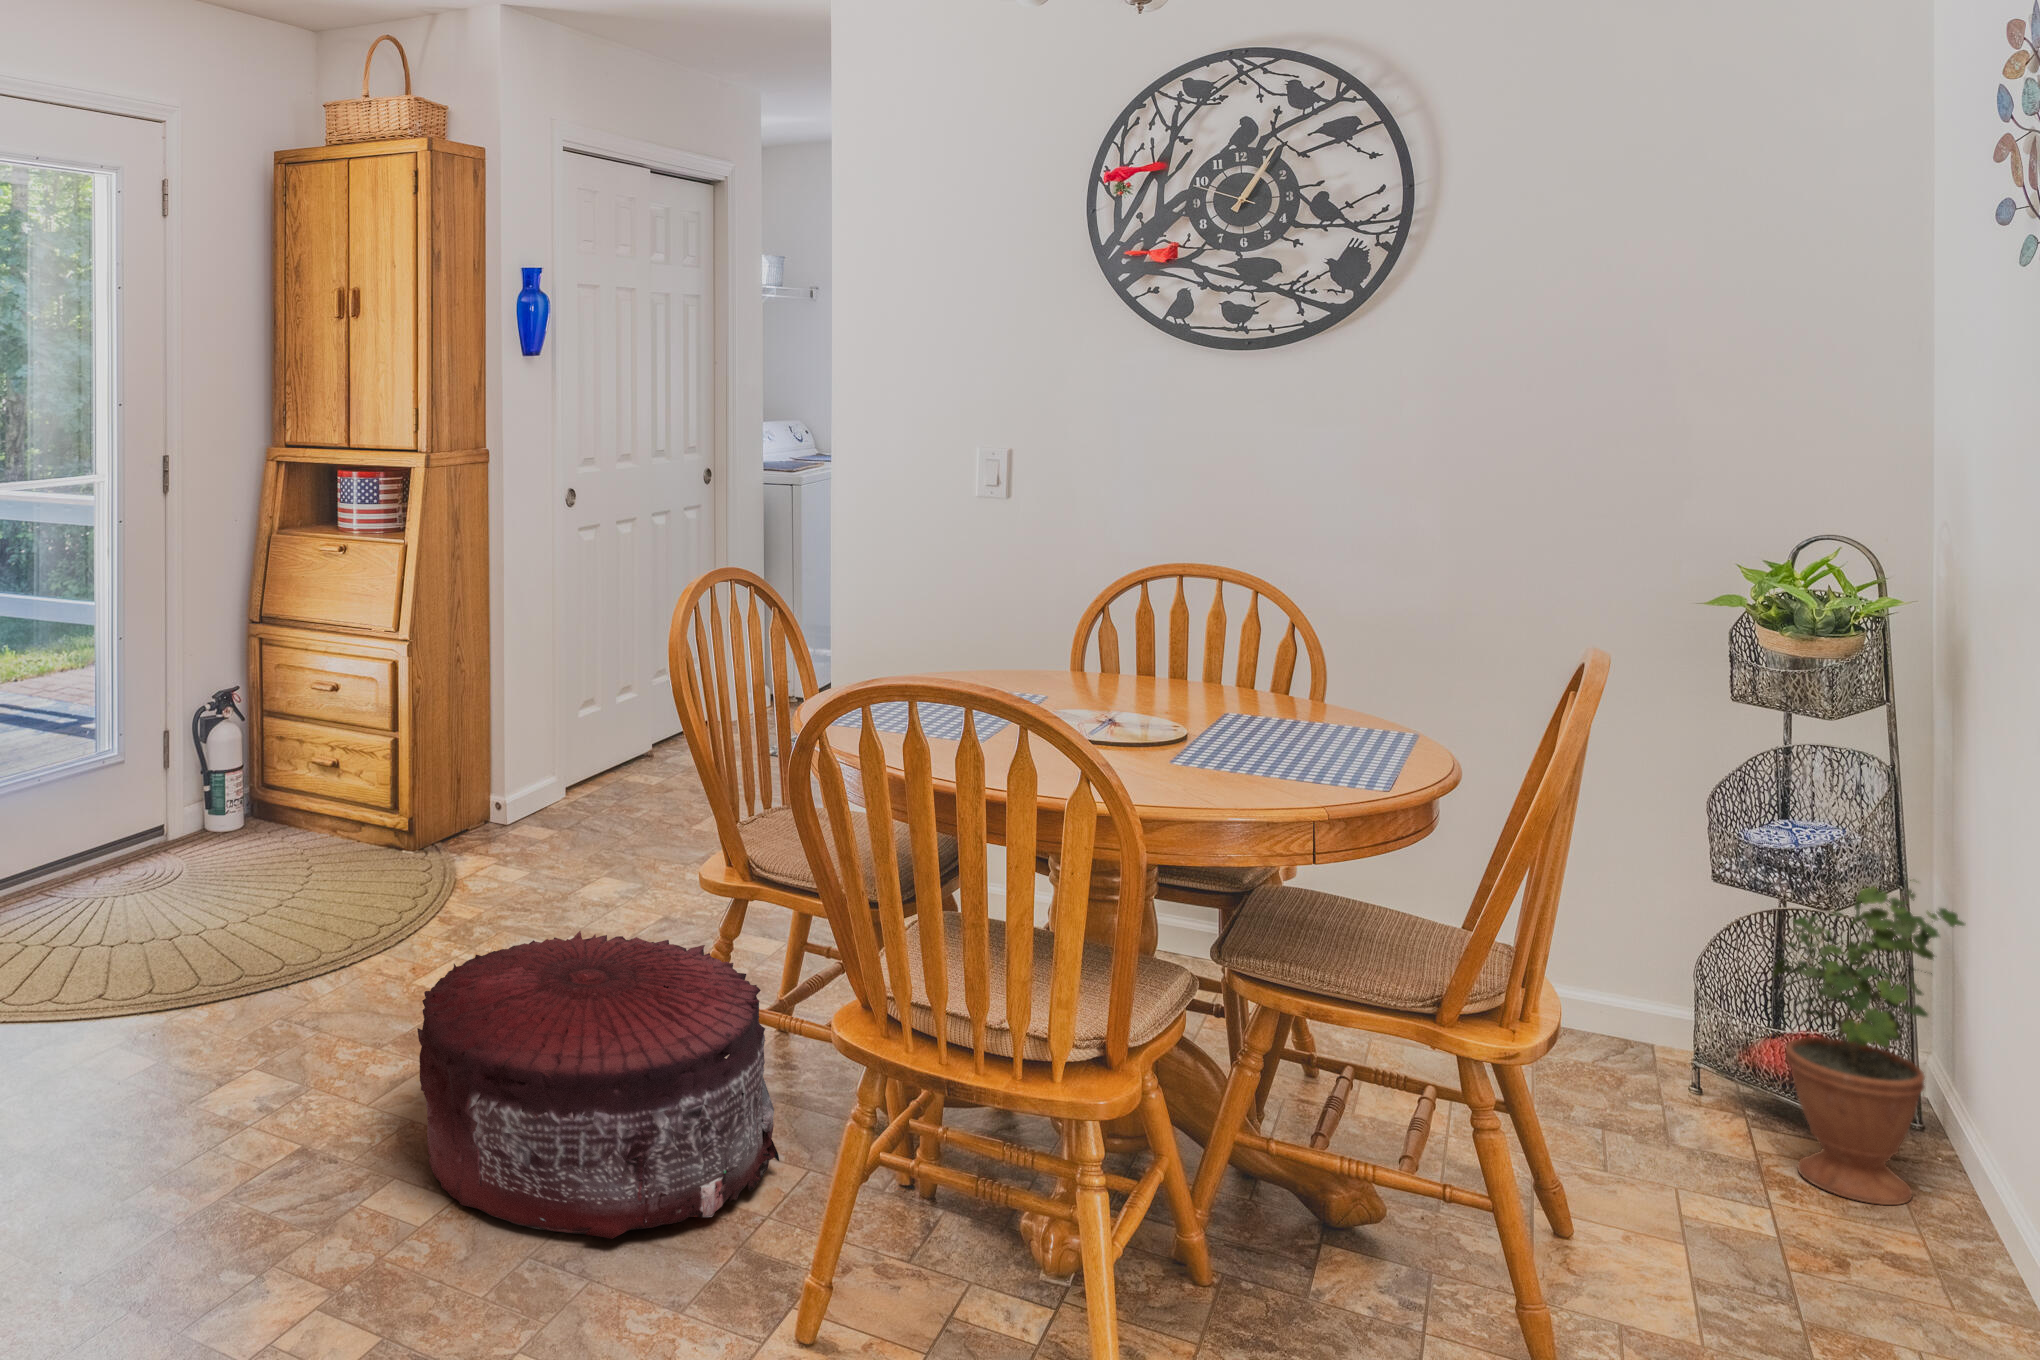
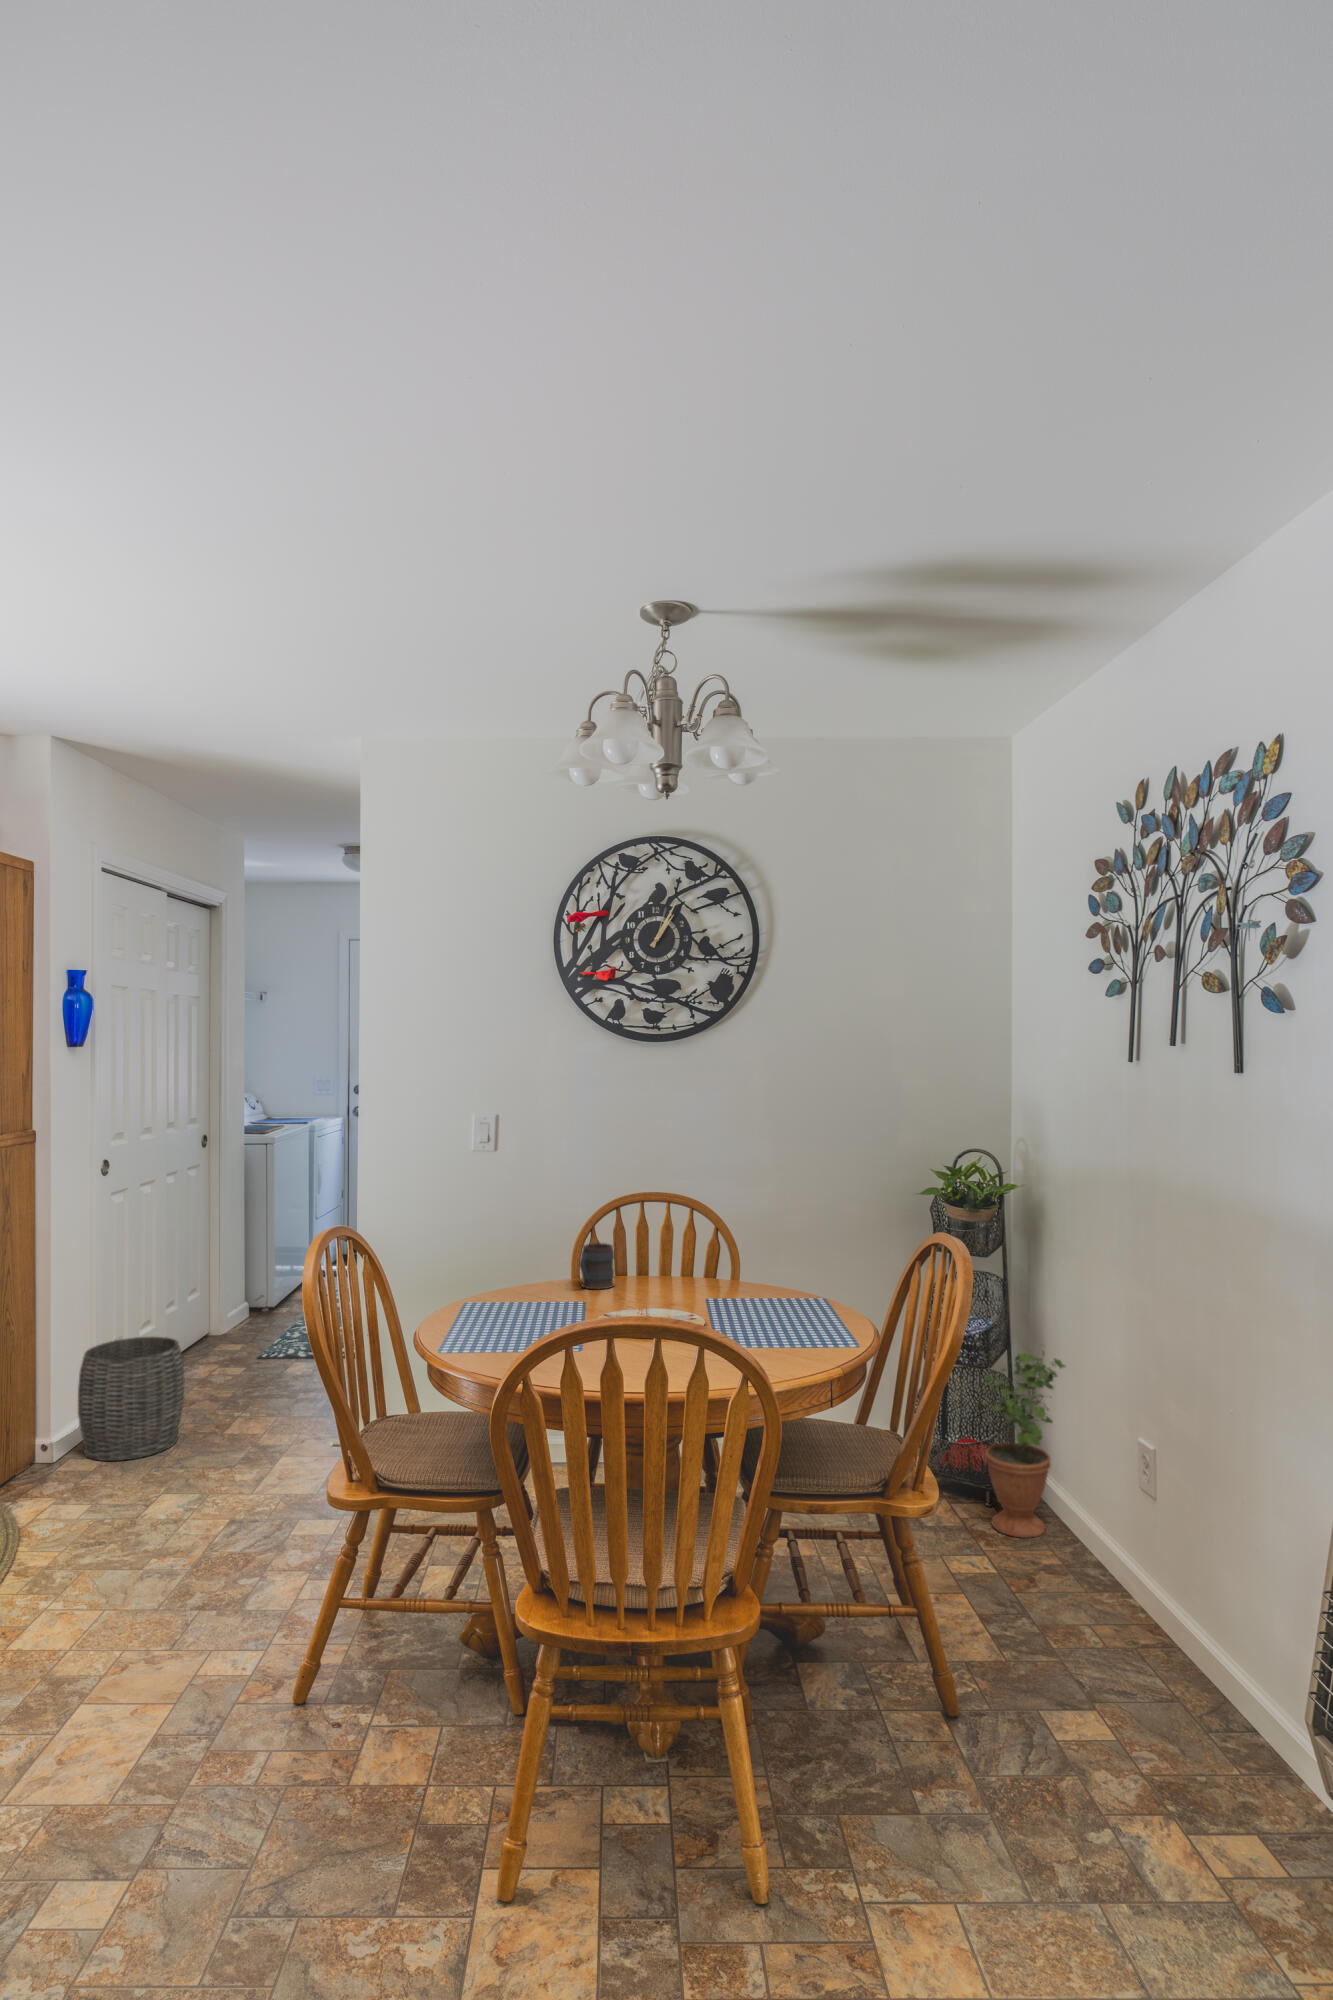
mug: none [1061,624,1119,686] -> present [579,1243,614,1289]
woven basket: none [533,699,645,835] -> present [78,1337,184,1461]
pouf: present [417,931,779,1239] -> none [72,1556,421,1883]

